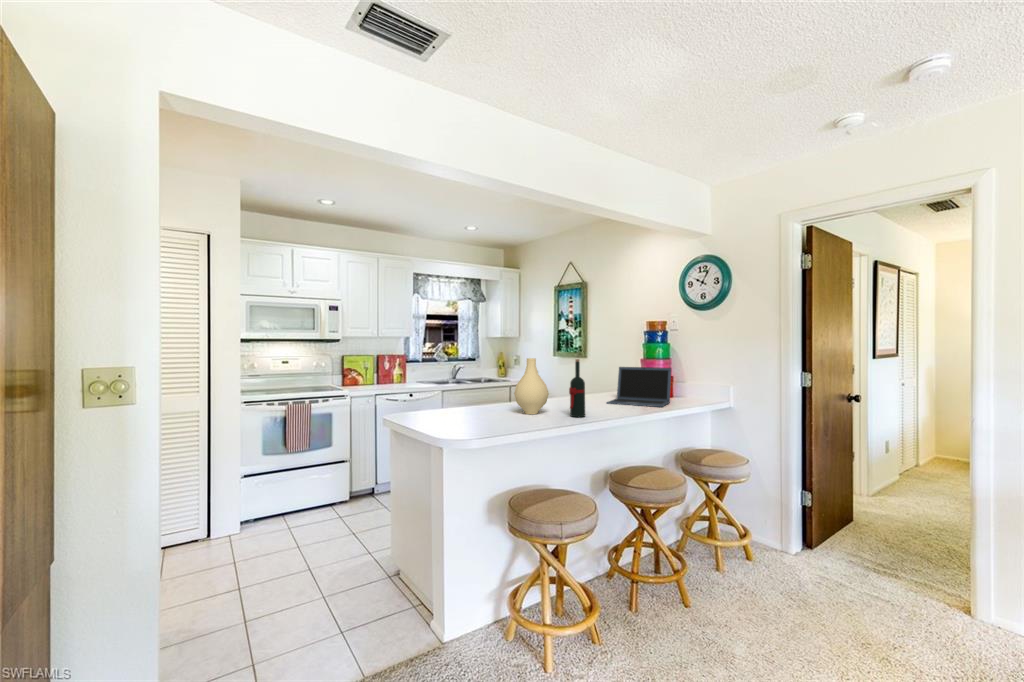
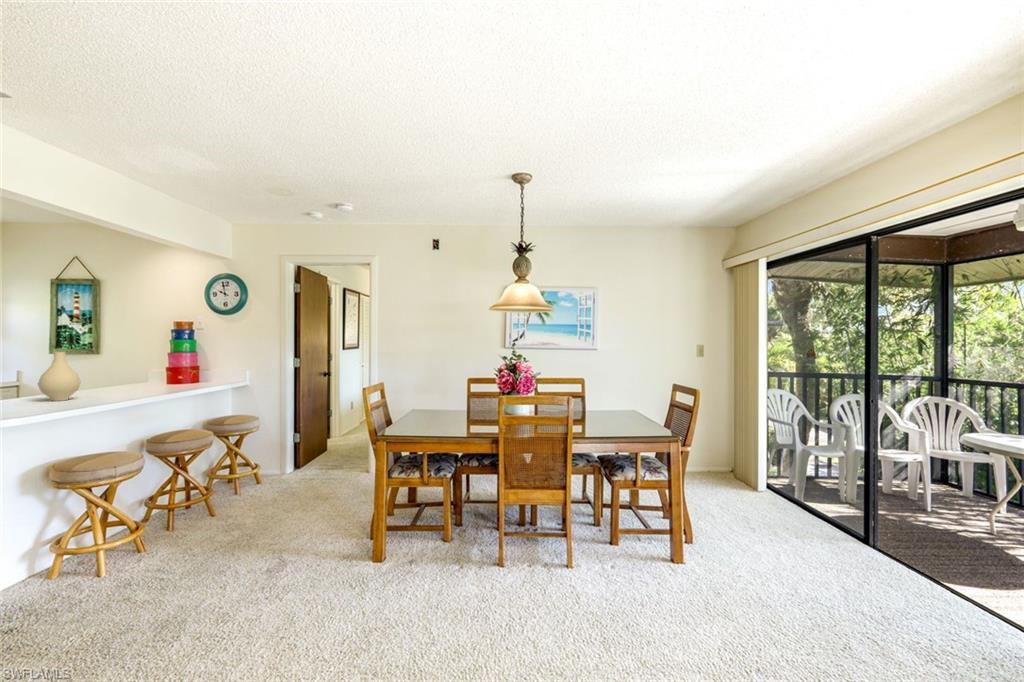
wine bottle: present [569,359,585,417] -> none [107,351,123,398]
laptop: present [607,367,671,407] -> none [137,358,199,390]

